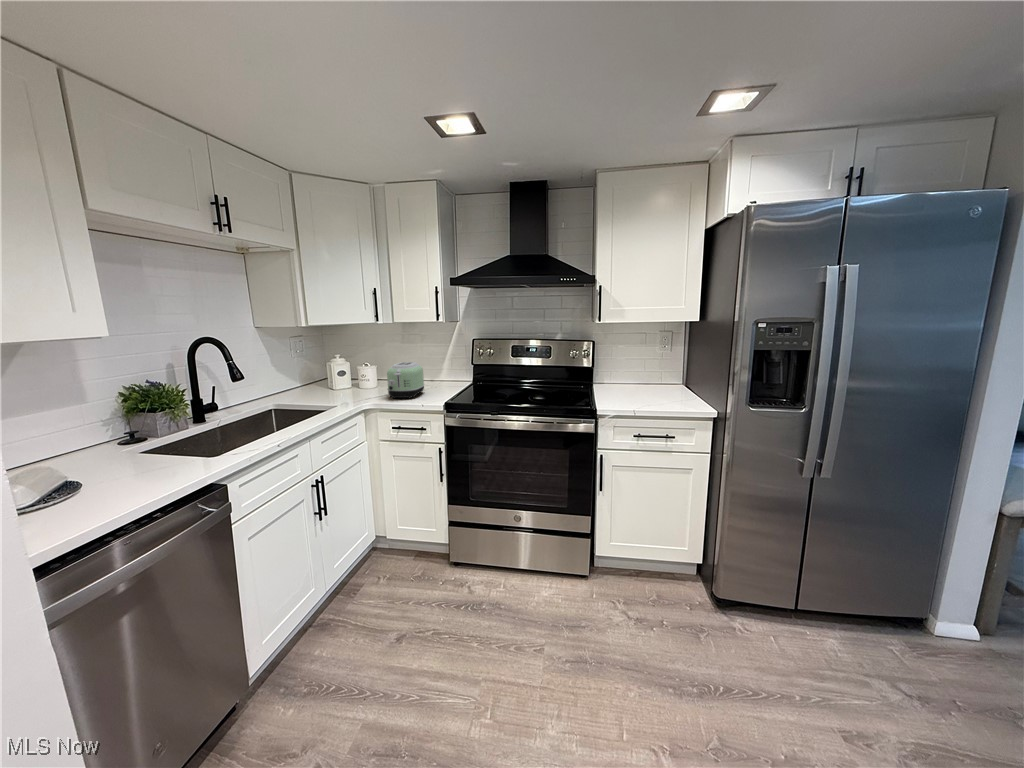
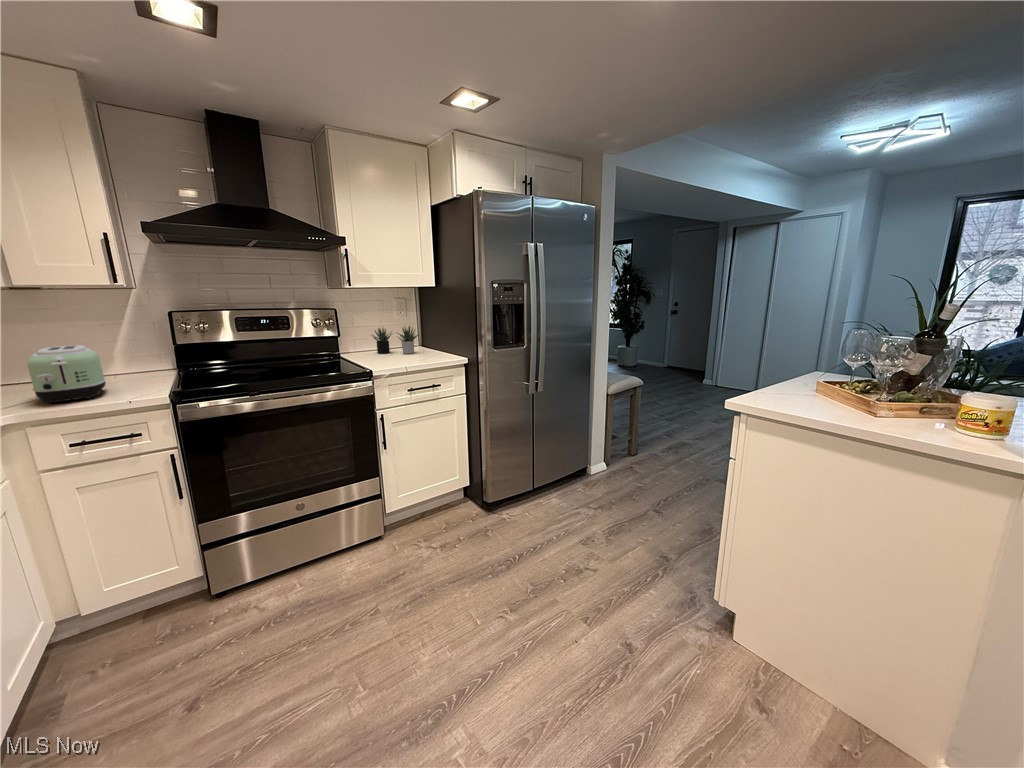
succulent plant: none [620,361,672,394] -> present [373,326,418,354]

